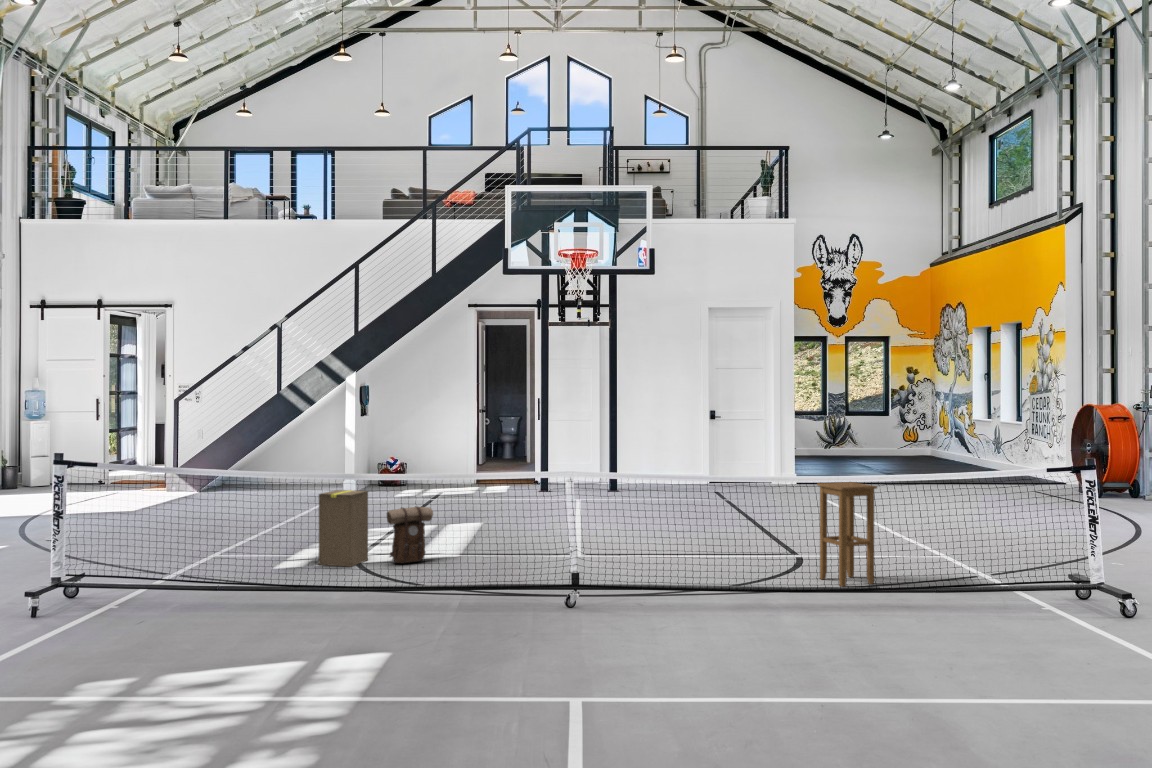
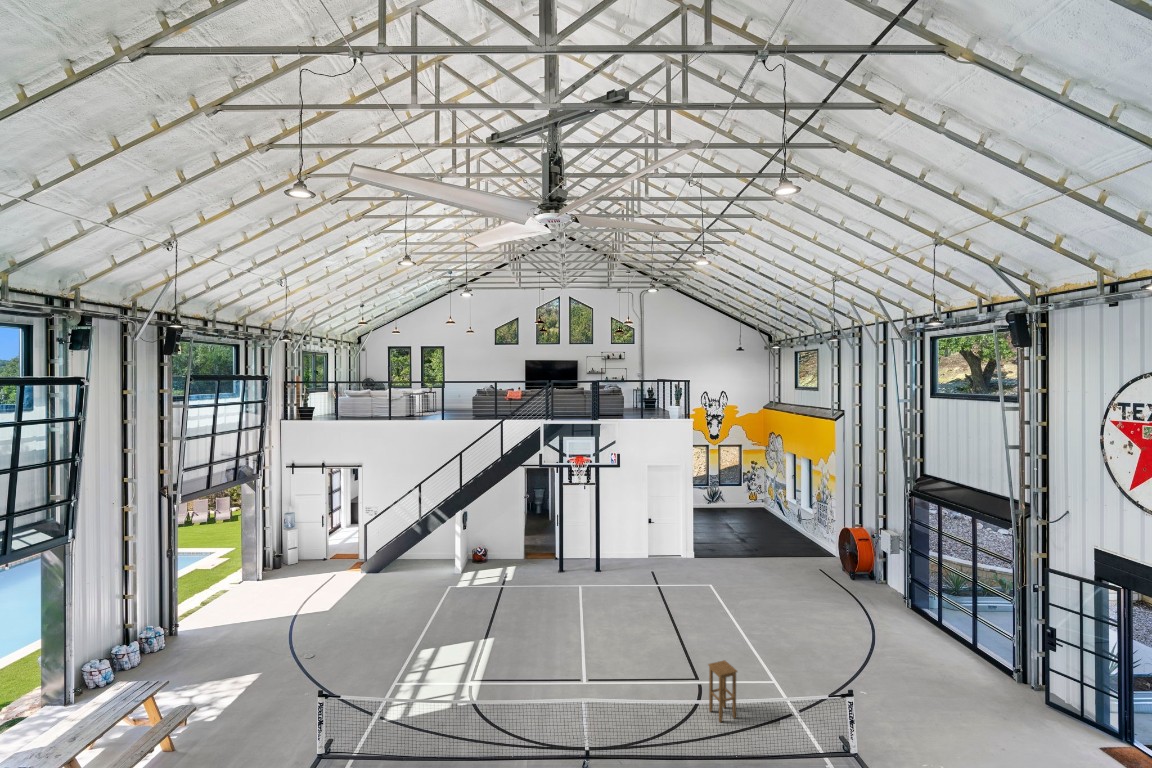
cardboard box: present [319,490,368,567] -> none [457,649,482,697]
backpack: present [387,506,433,564] -> none [492,659,515,692]

